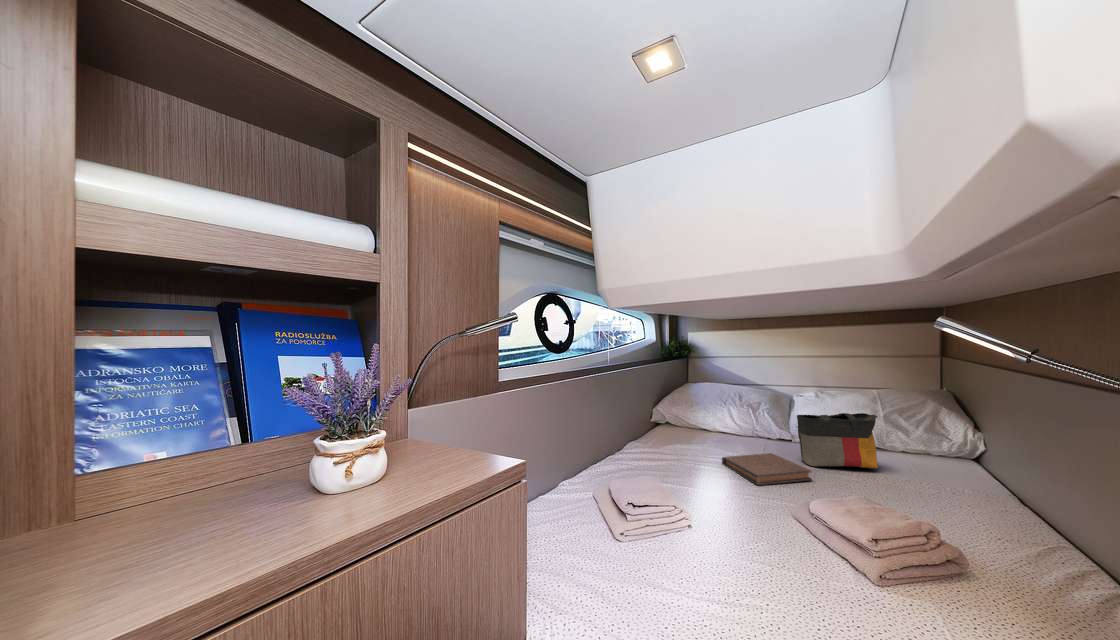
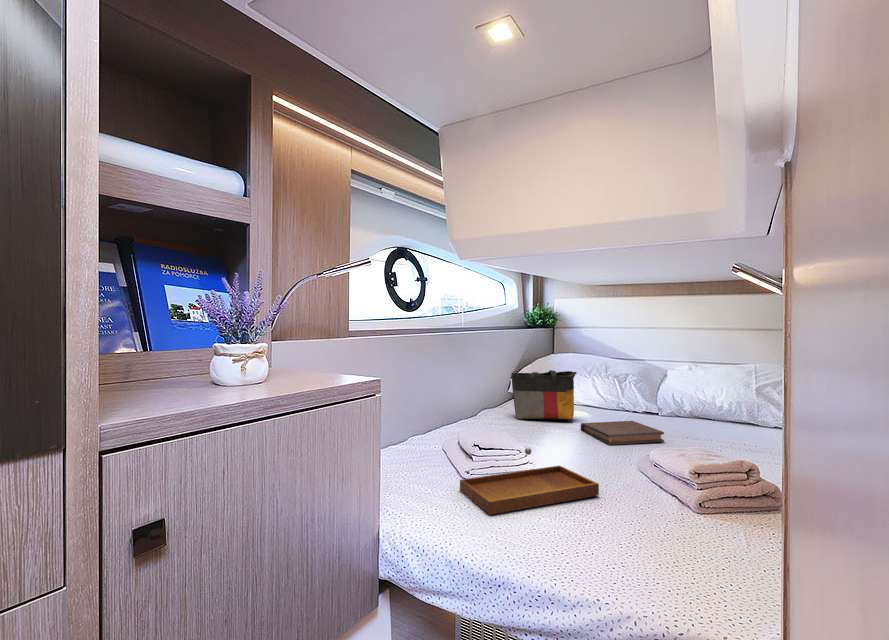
tote bag: present [797,413,878,469] -> present [511,370,577,420]
tray: none [617,515,777,616] -> present [460,448,599,515]

